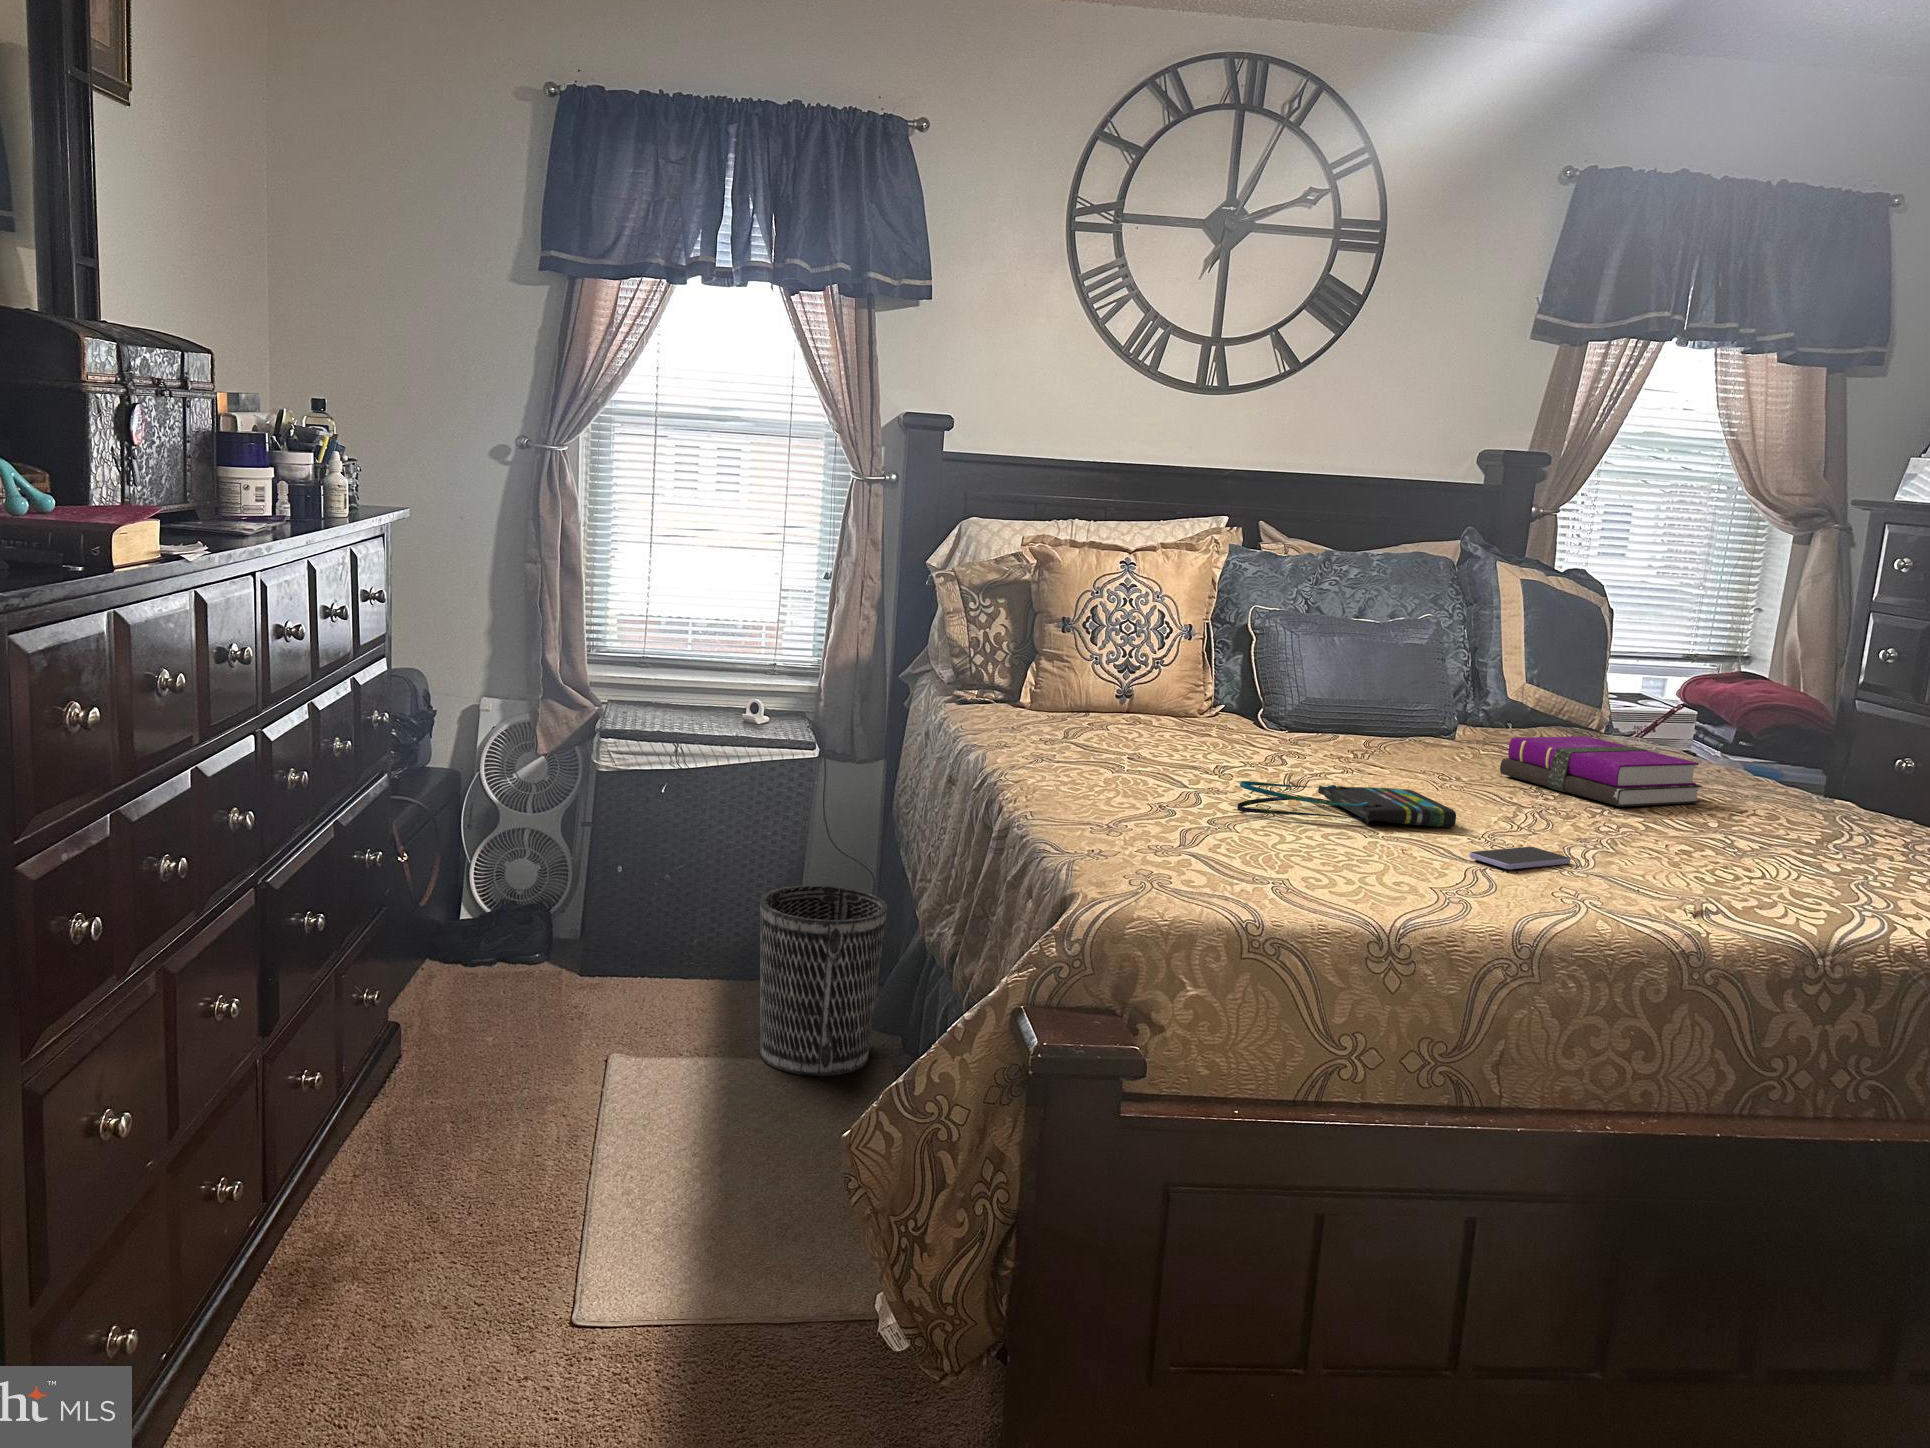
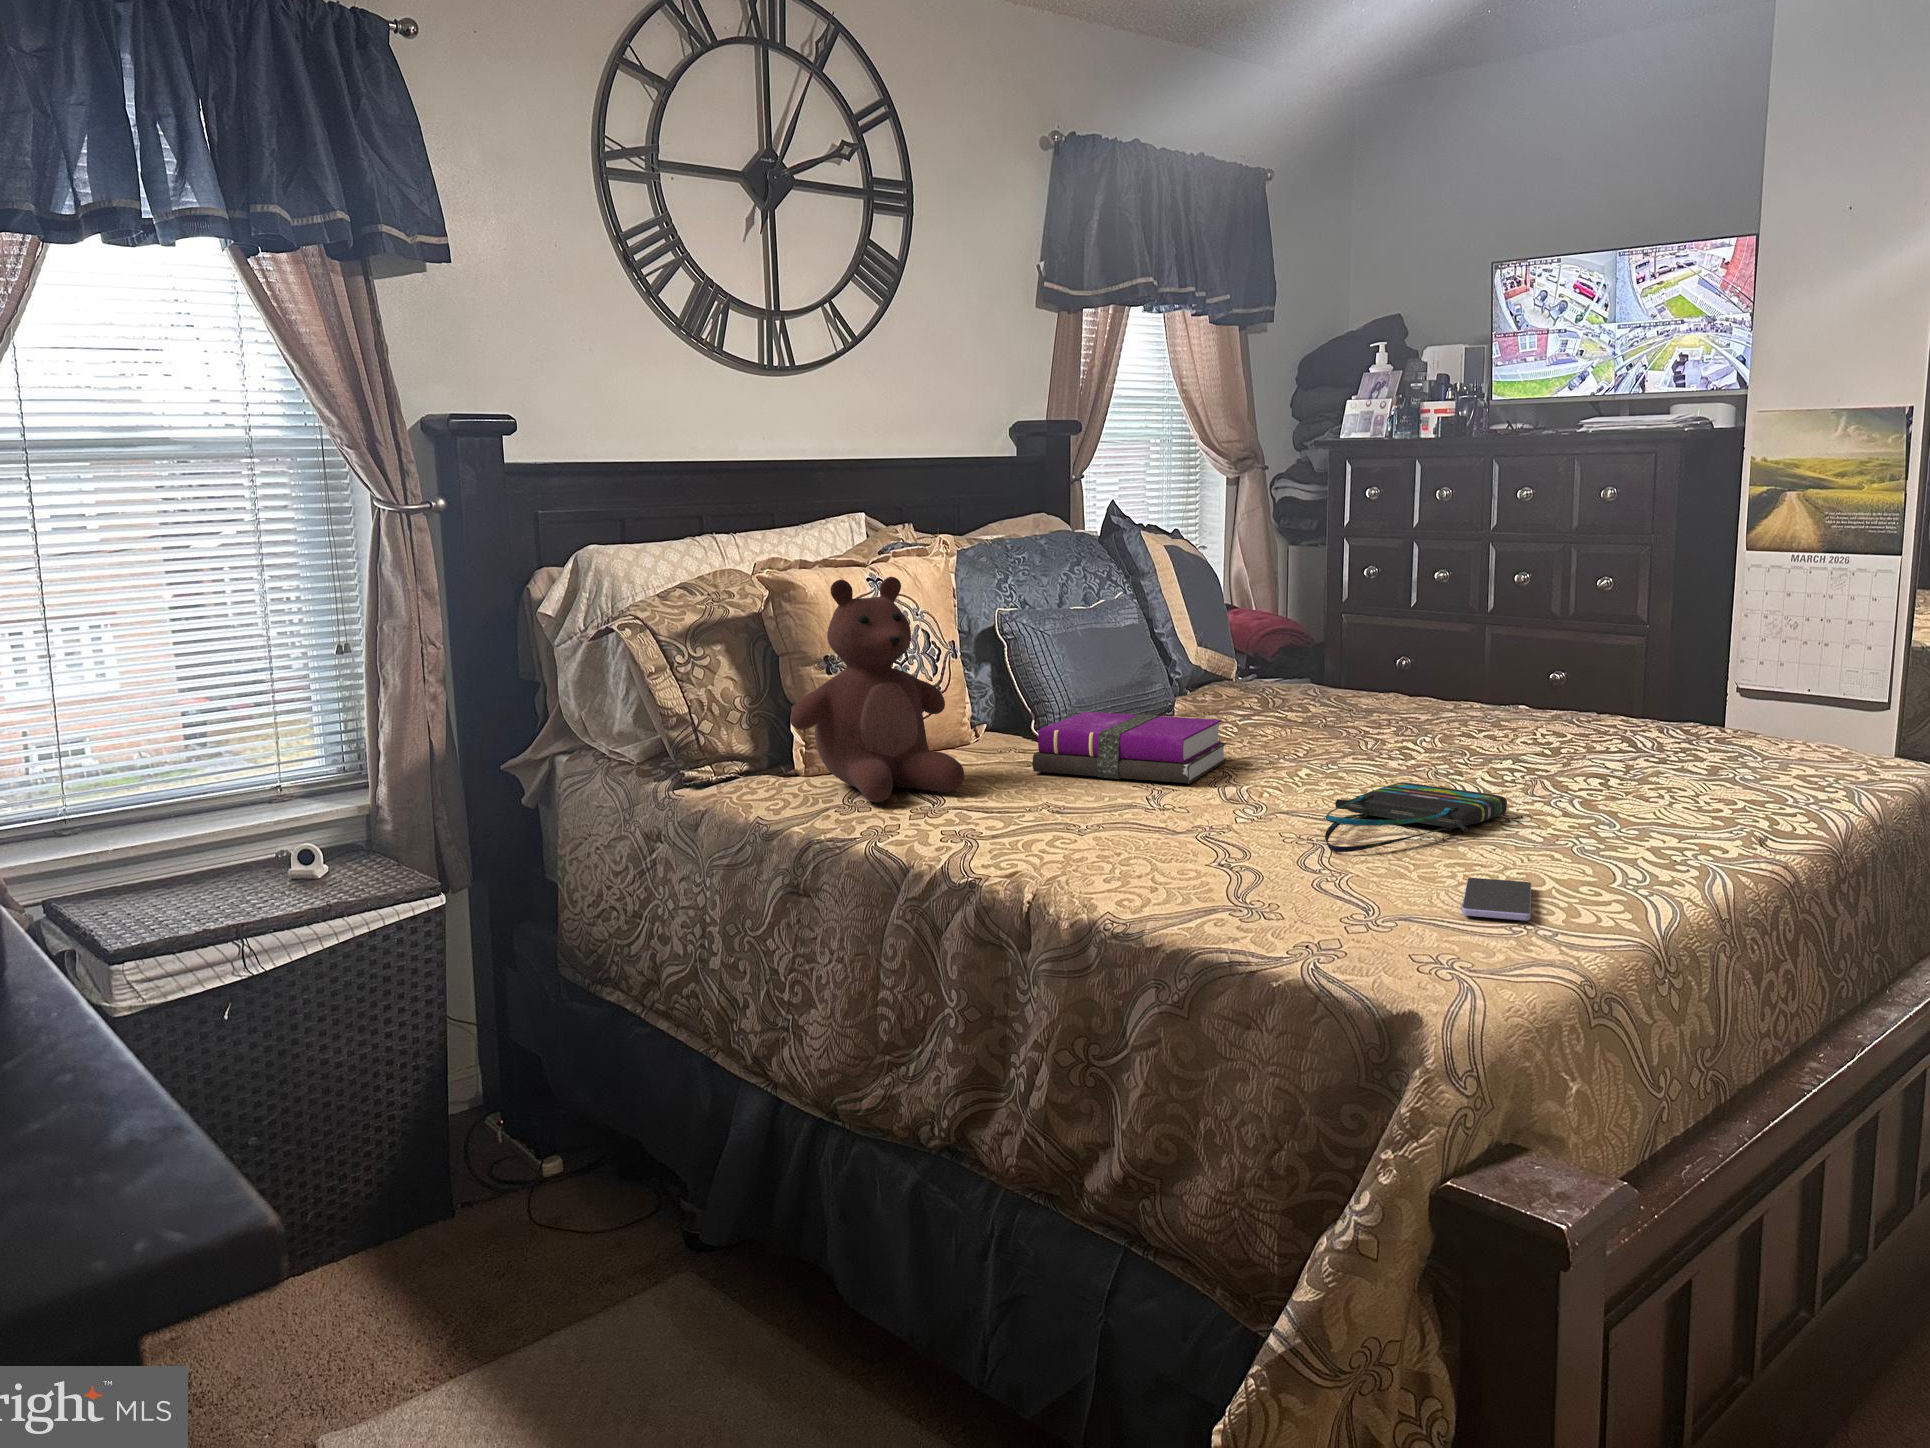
teddy bear: none [999,557,1134,732] -> present [790,577,964,802]
notebook: present [1500,736,1702,807] -> present [1033,712,1227,783]
smartphone: present [1469,847,1571,869] -> present [1462,878,1531,921]
wastebasket: present [760,885,887,1076] -> none [527,1075,714,1371]

